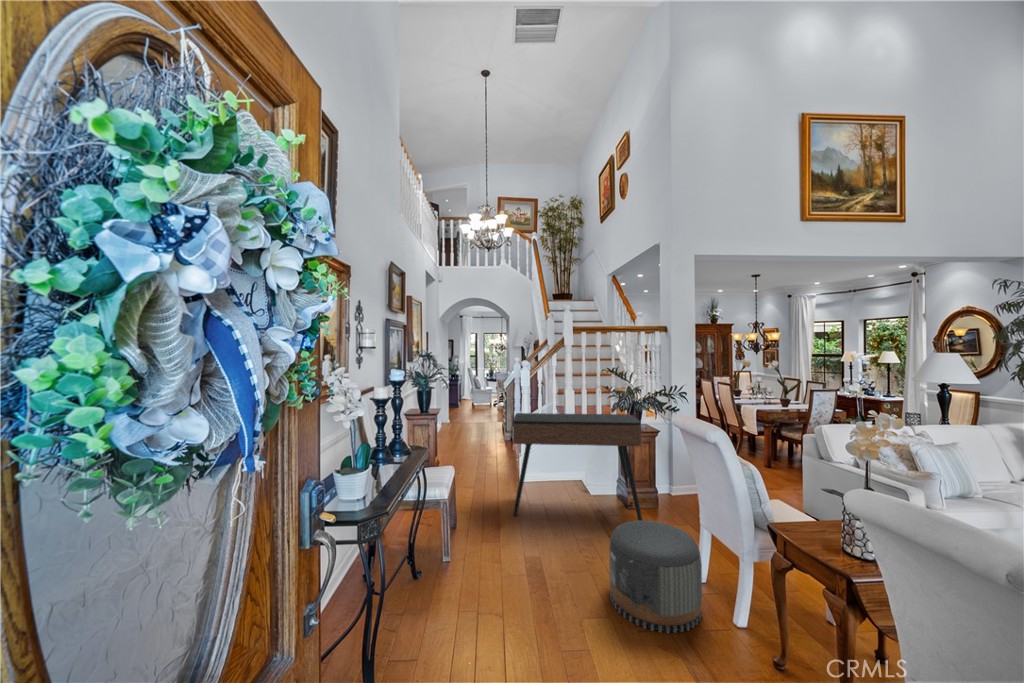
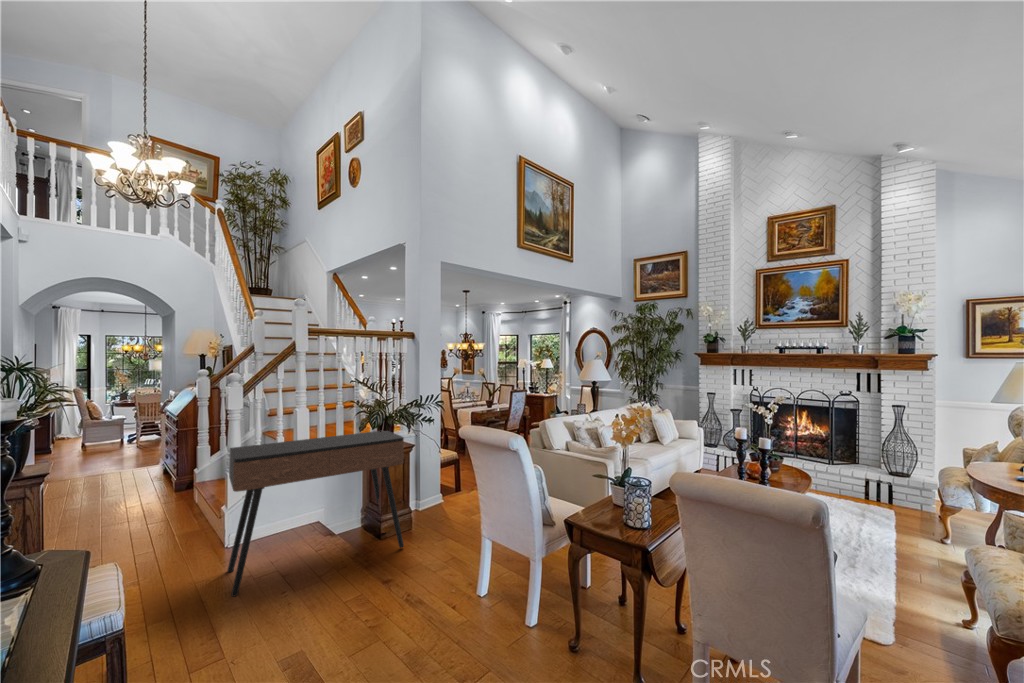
pouf: present [609,520,702,633] -> none [403,540,497,663]

